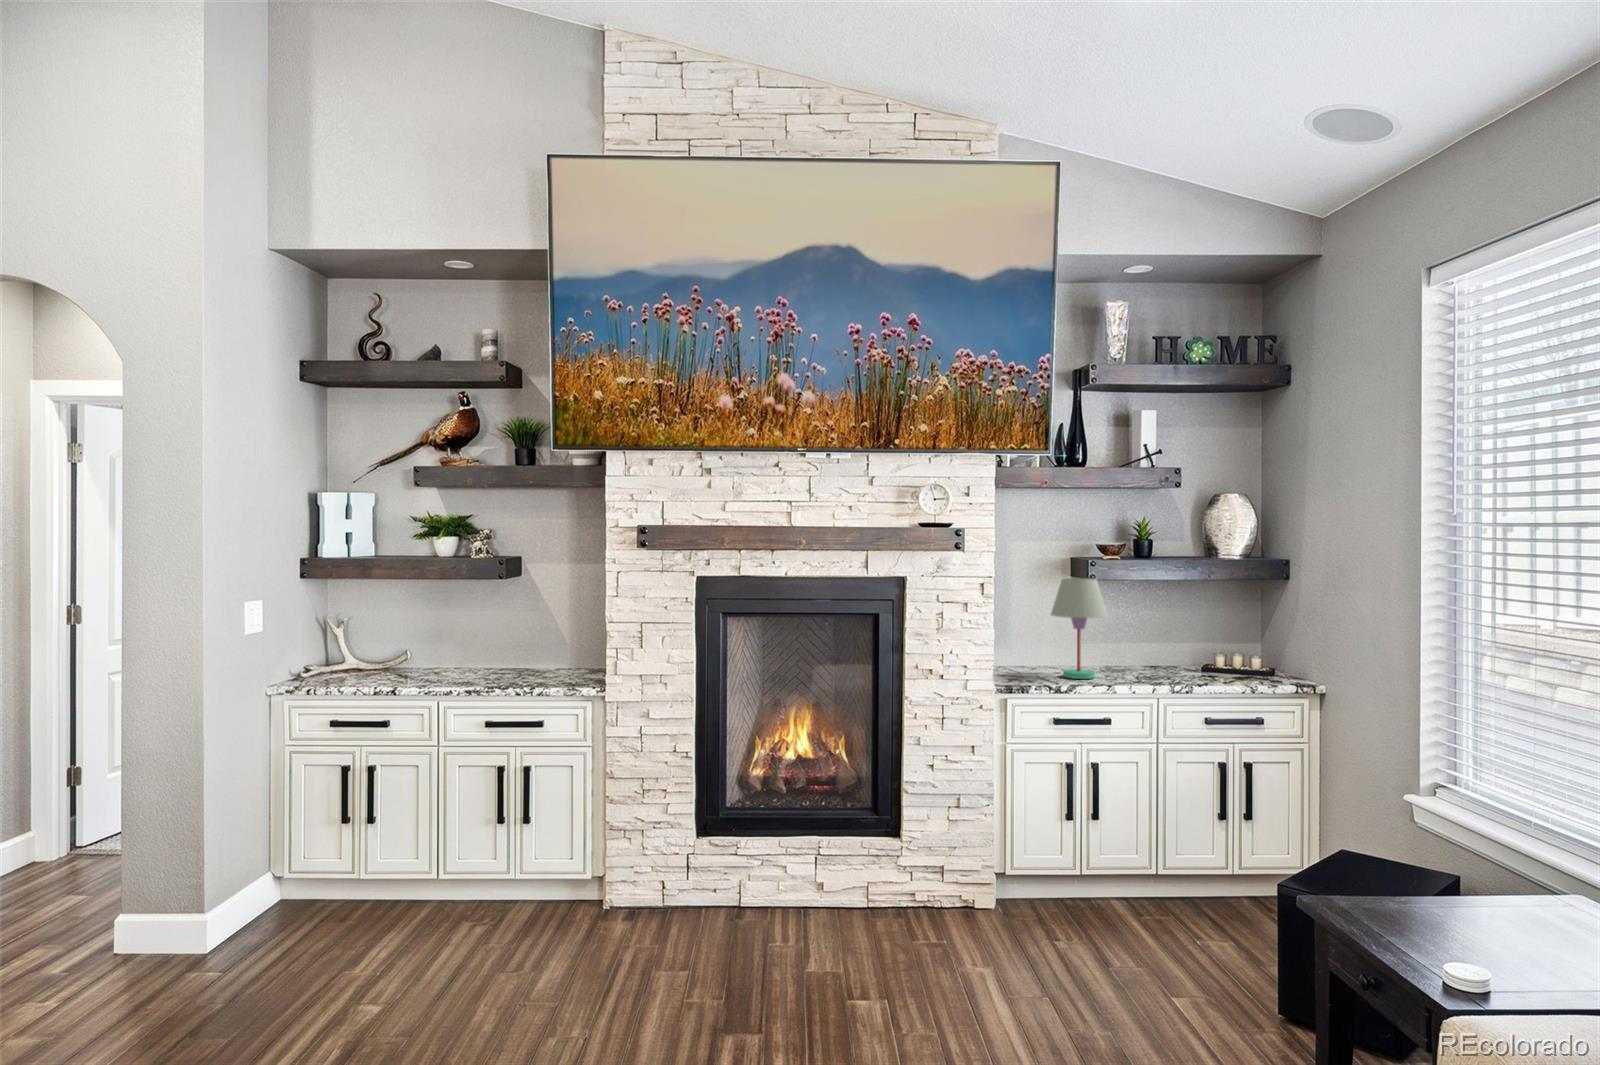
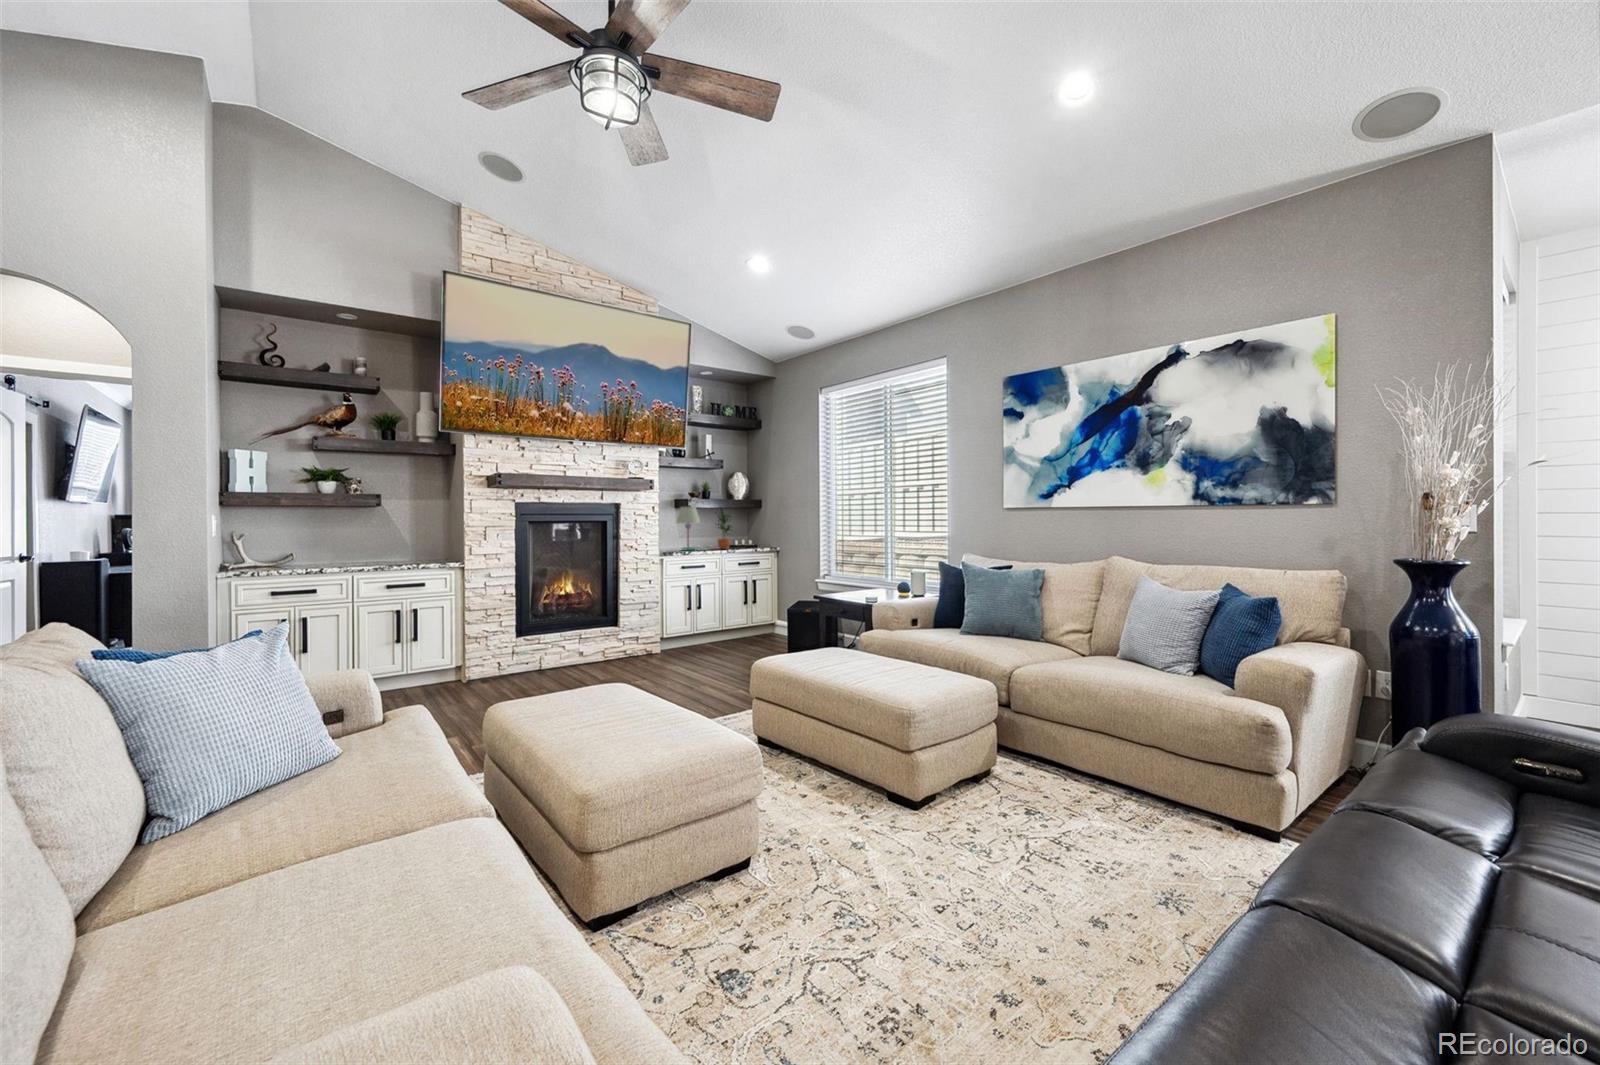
potted plant: none [1139,579,1196,681] -> present [715,508,731,549]

